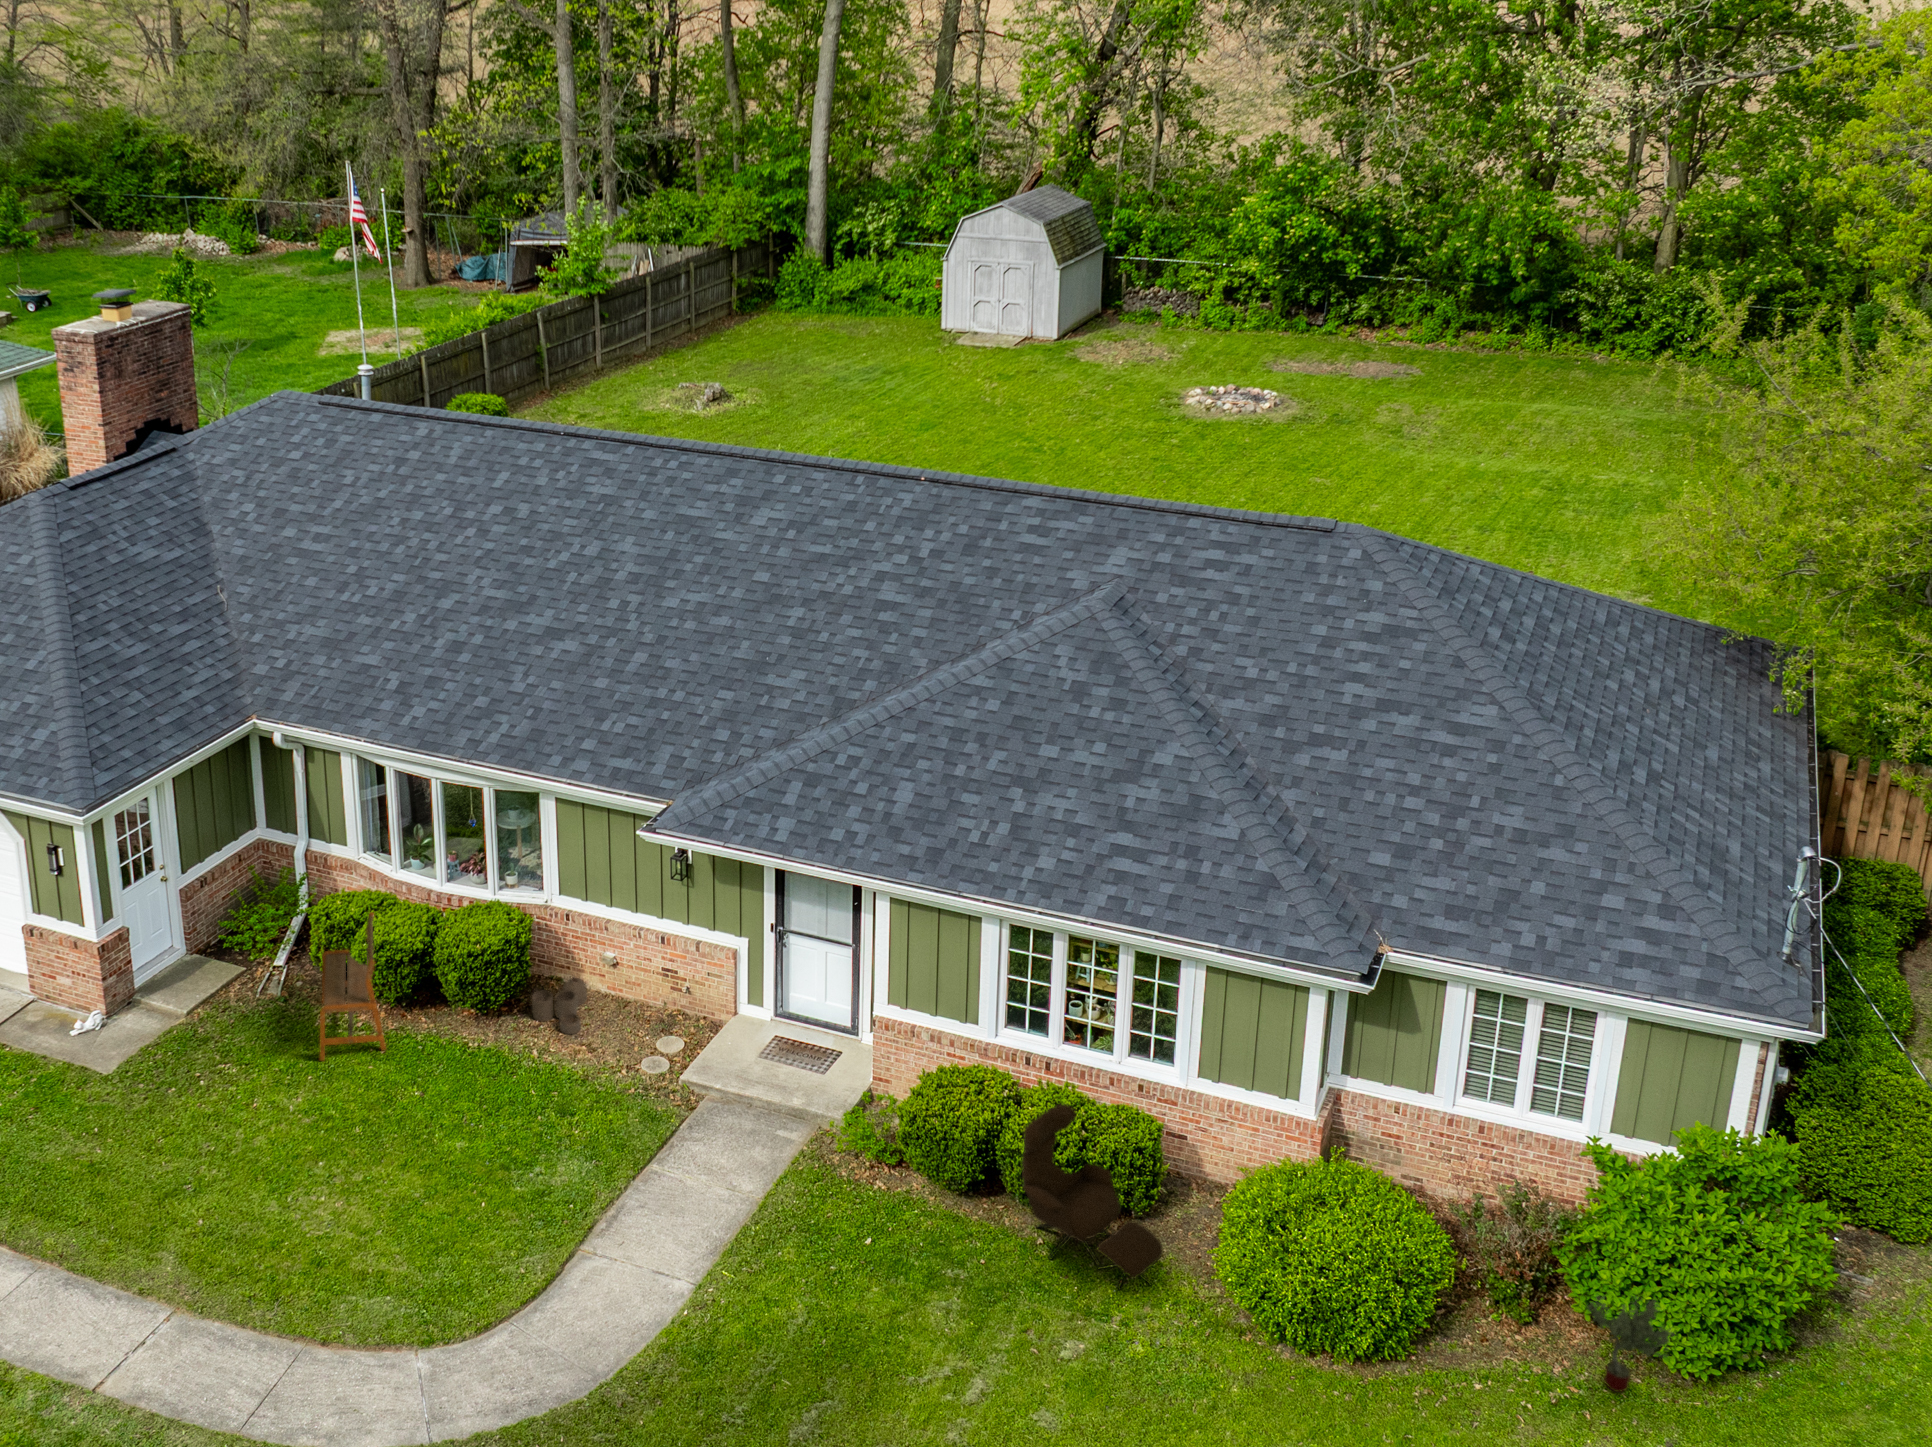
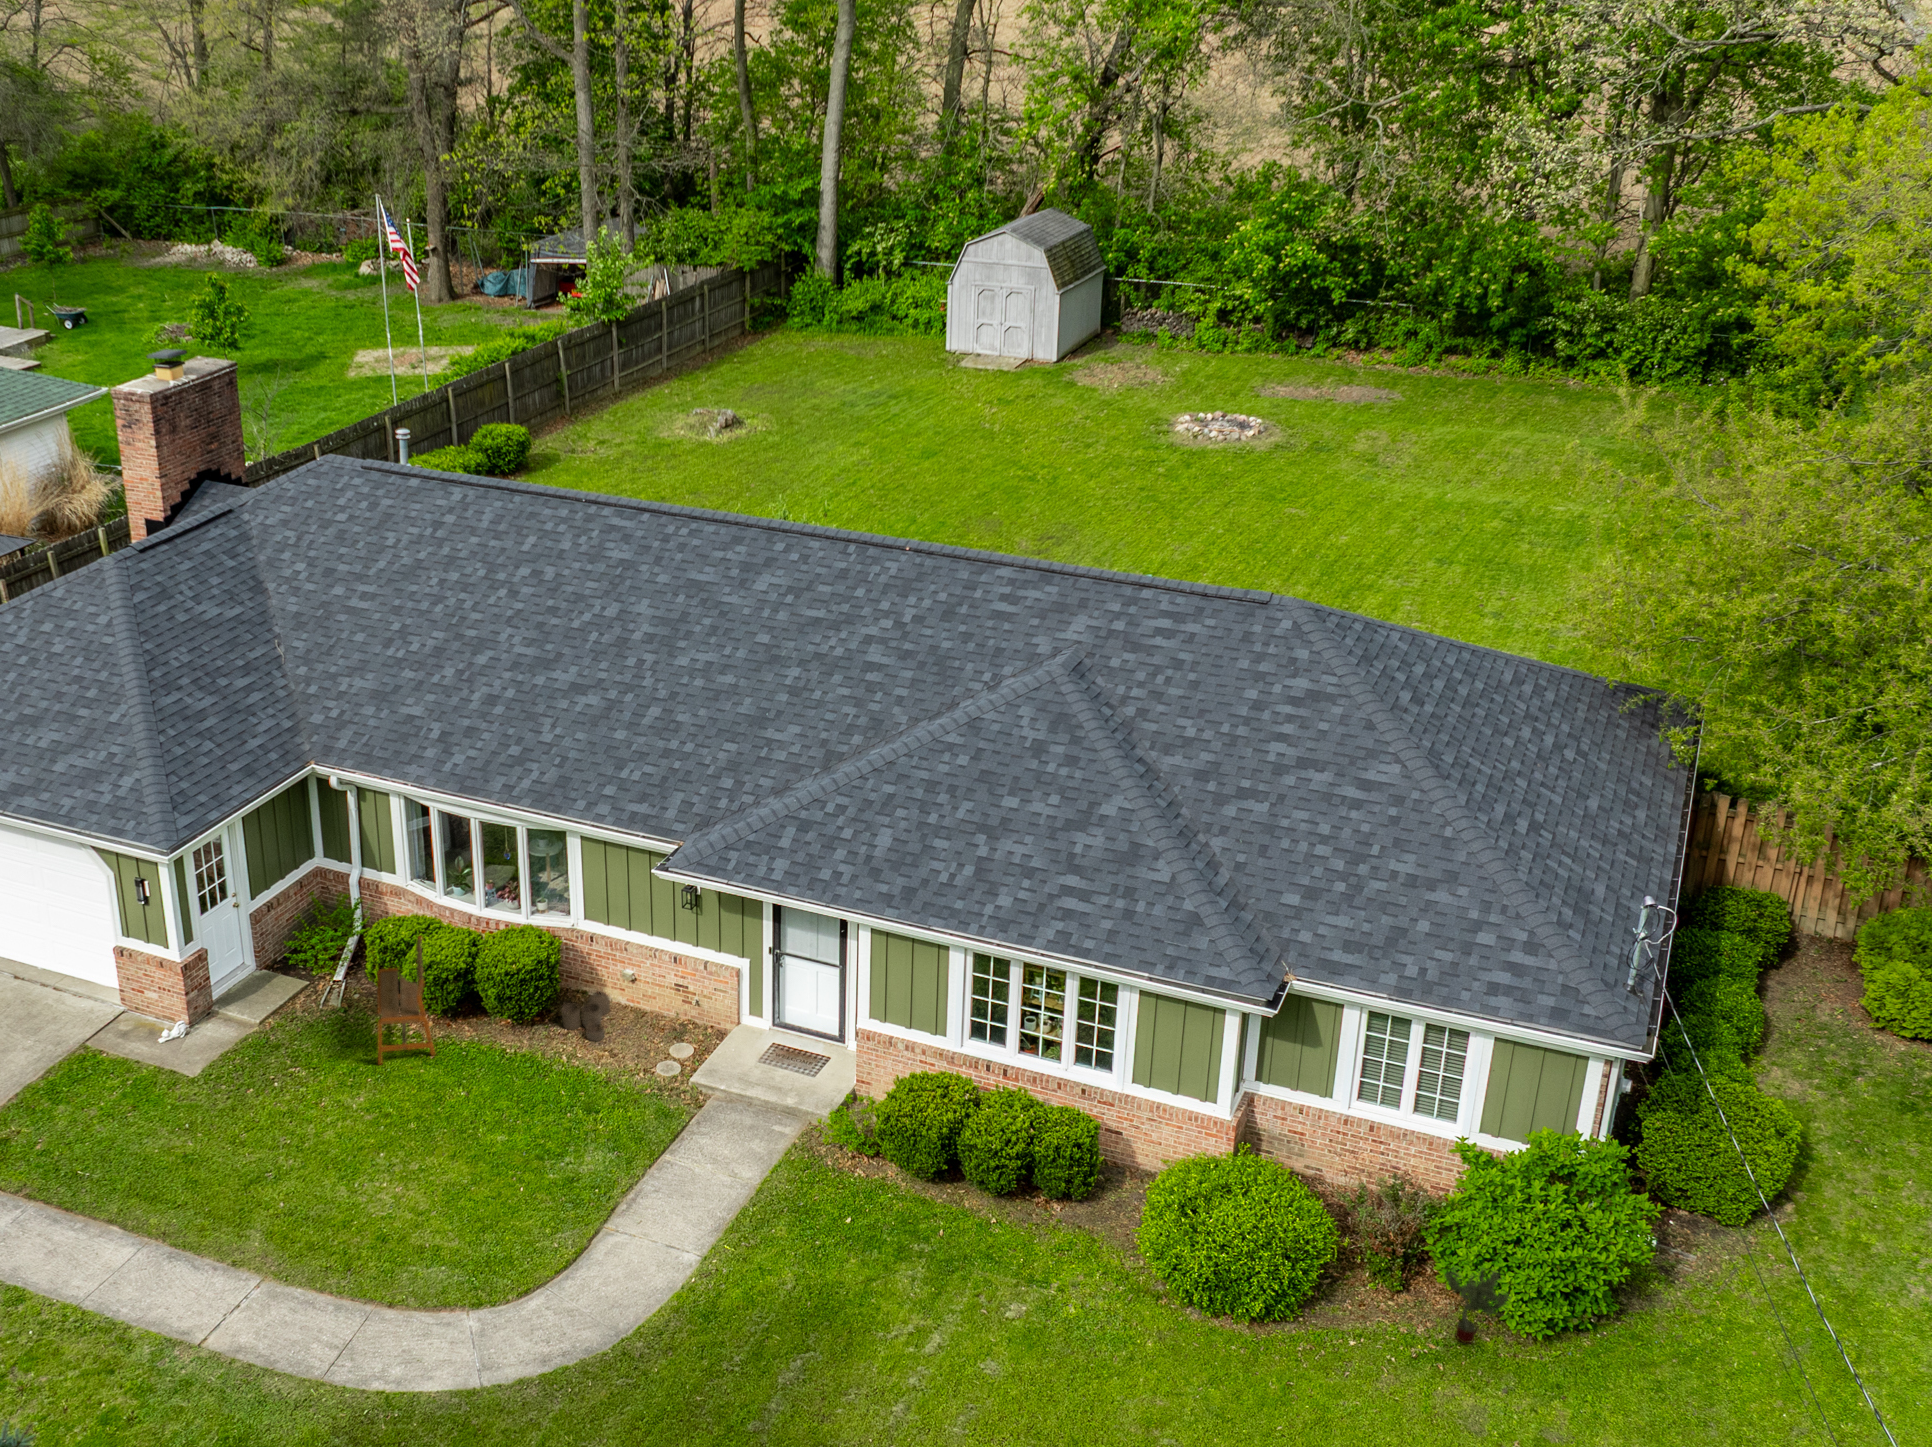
lounge chair: present [1022,1104,1163,1289] -> none [980,1106,1097,1260]

